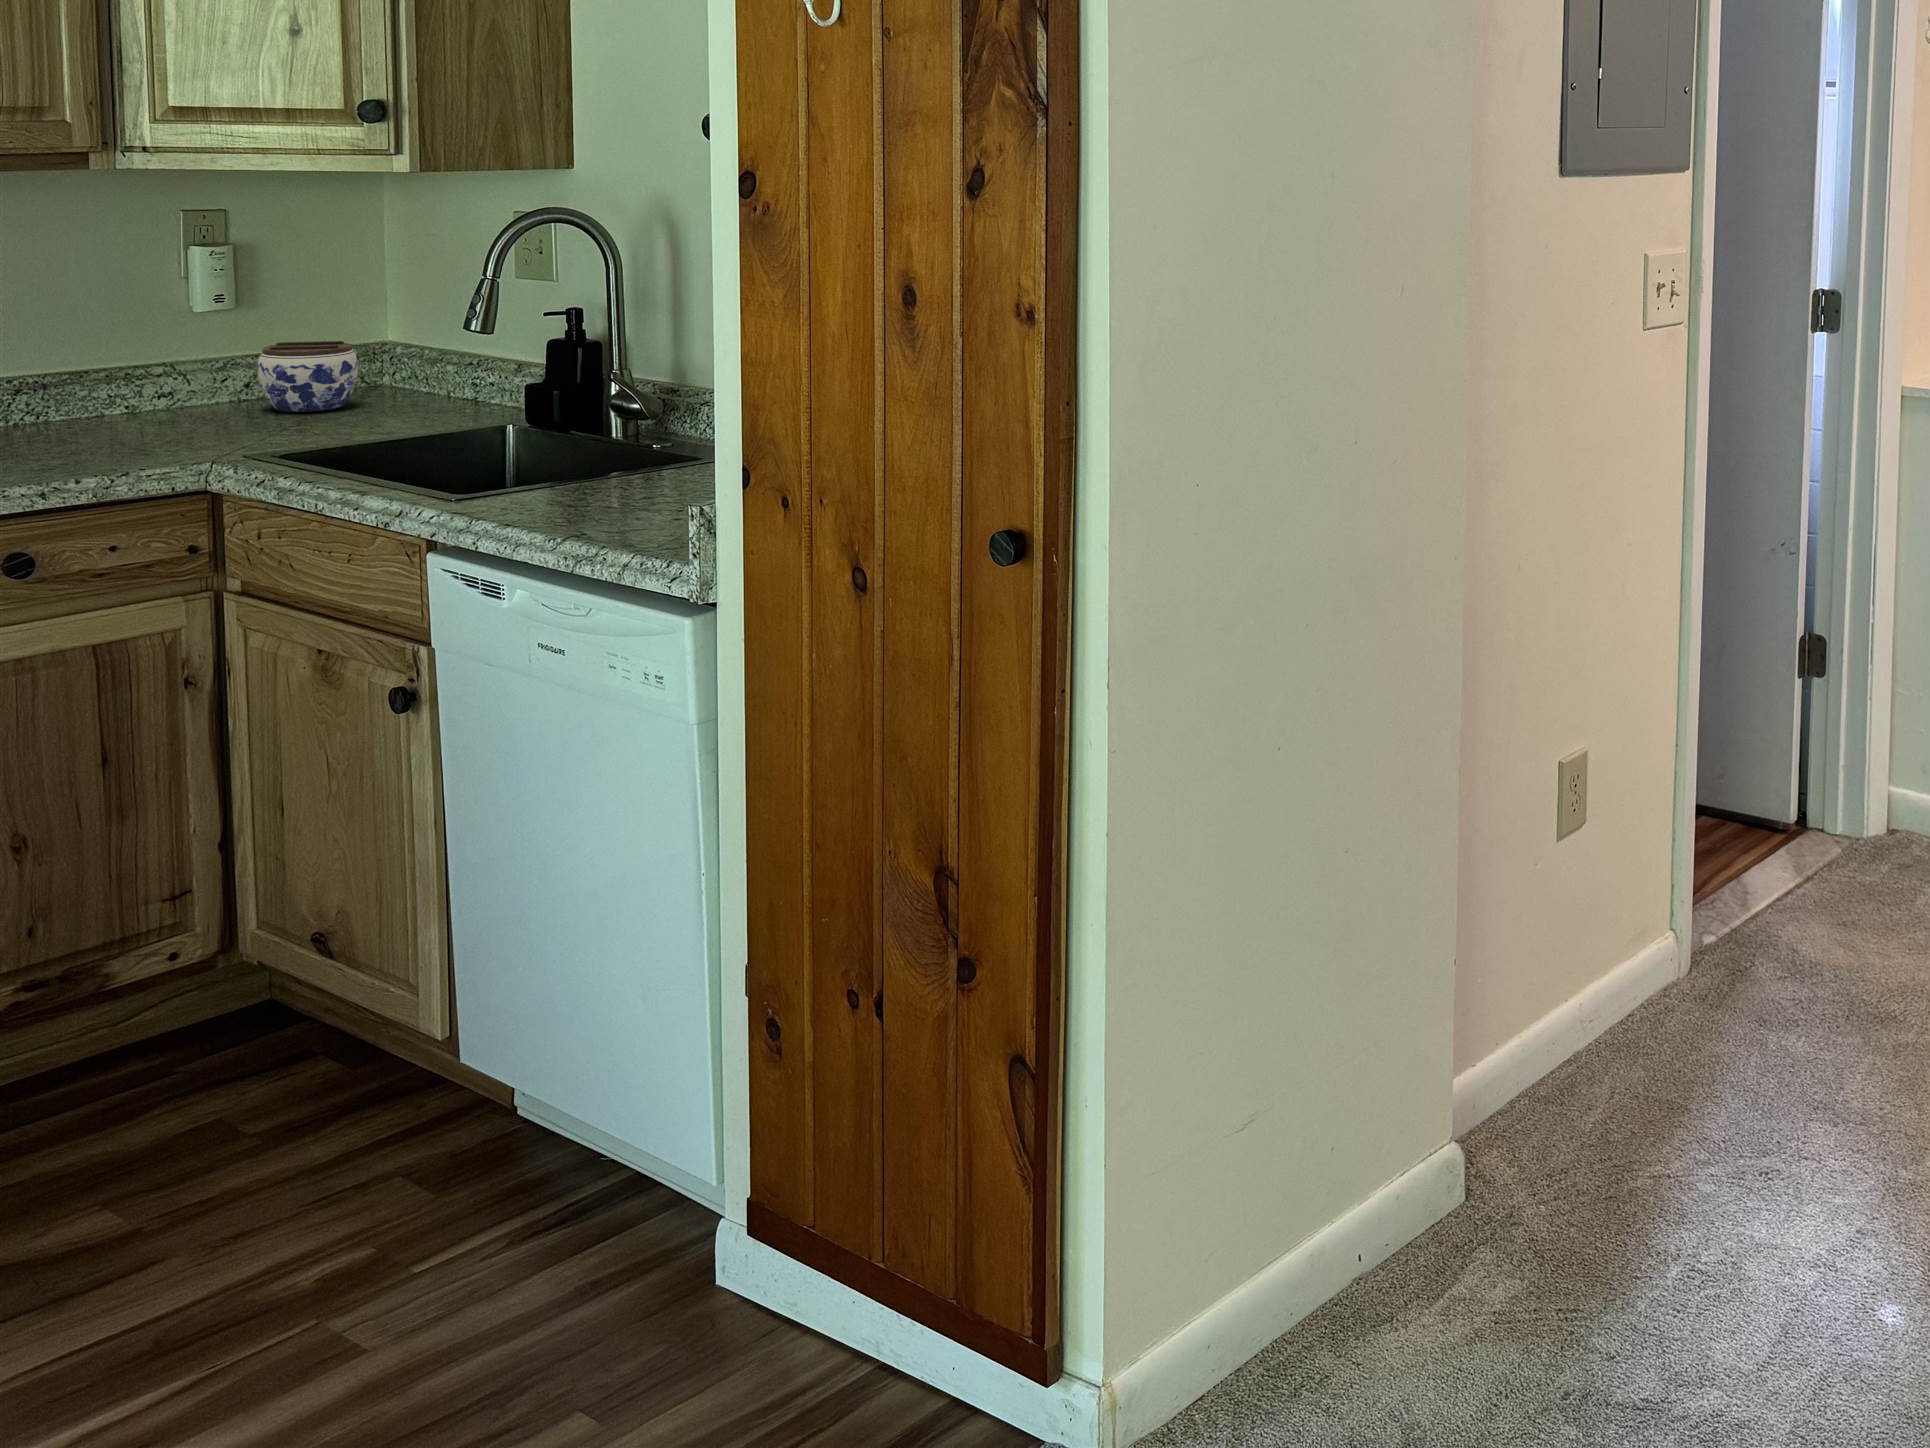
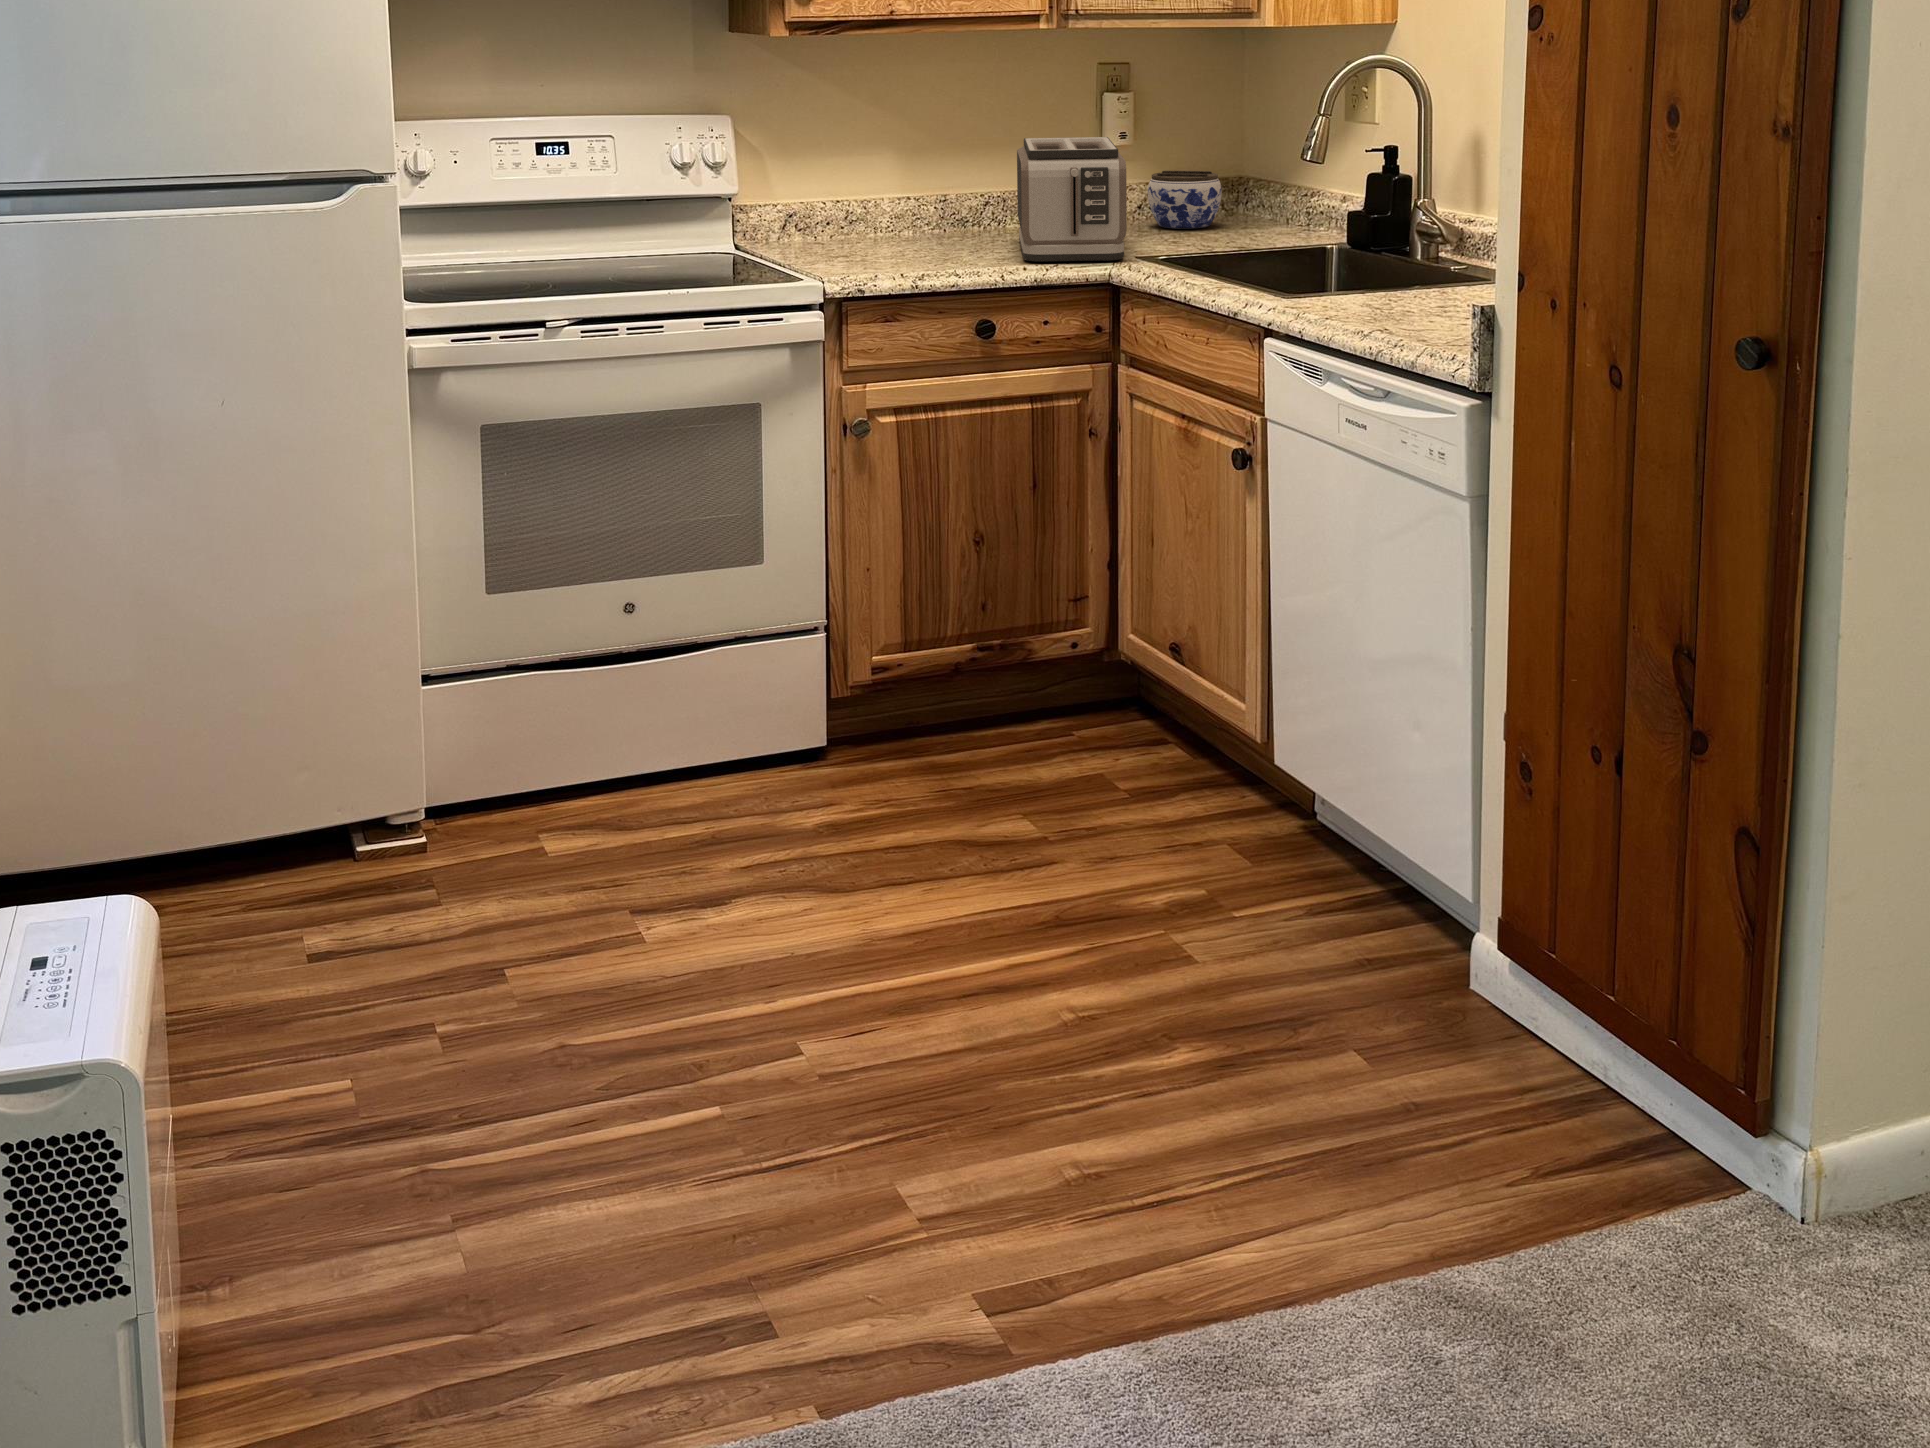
toaster: none [64,307,228,471] -> present [1017,137,1127,262]

